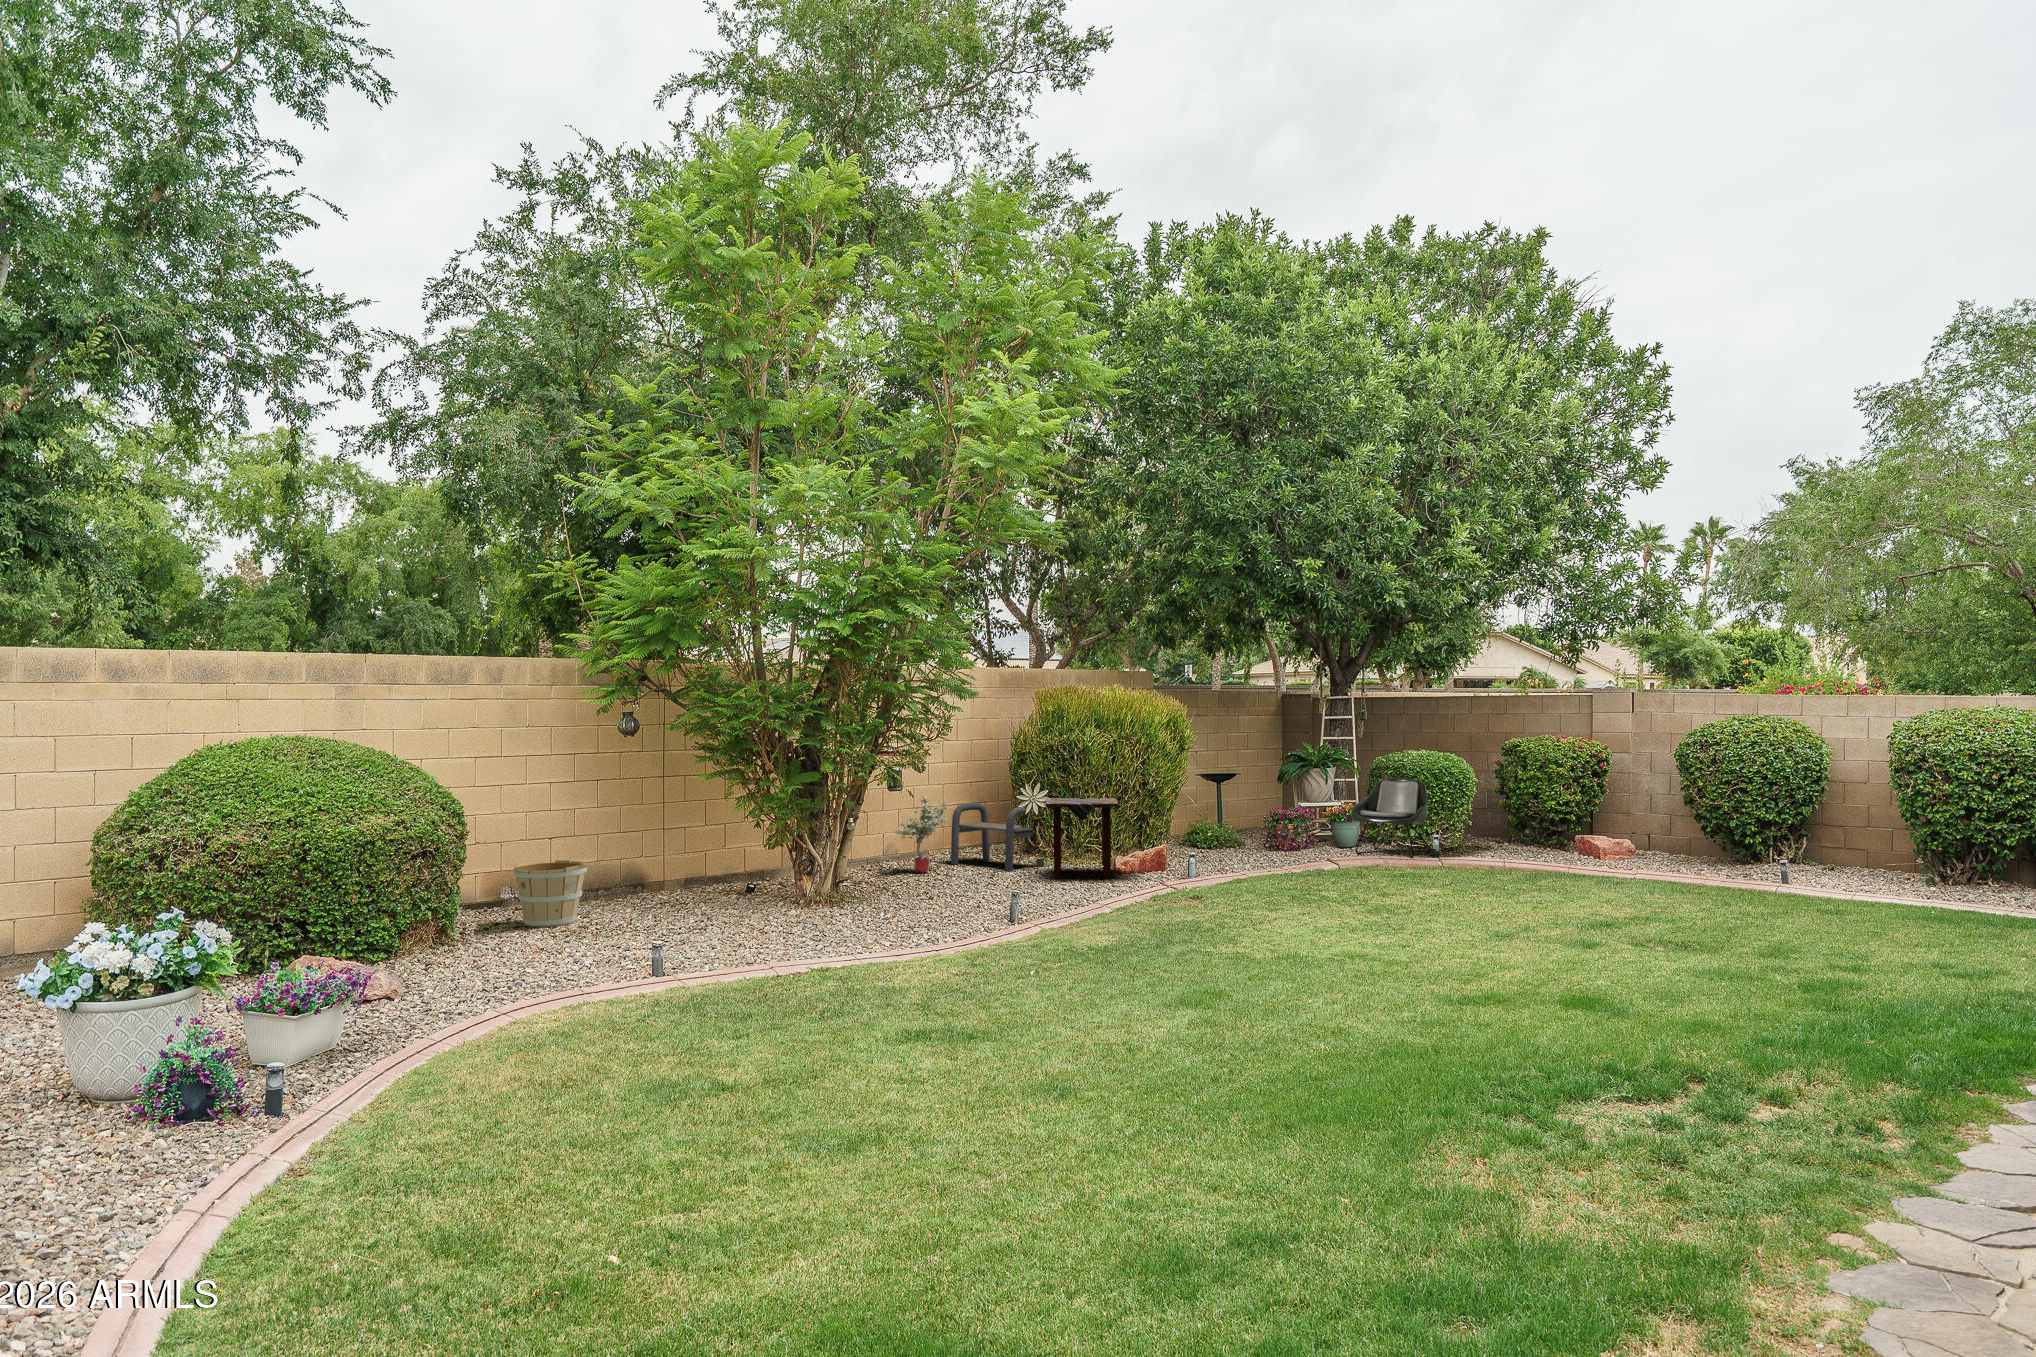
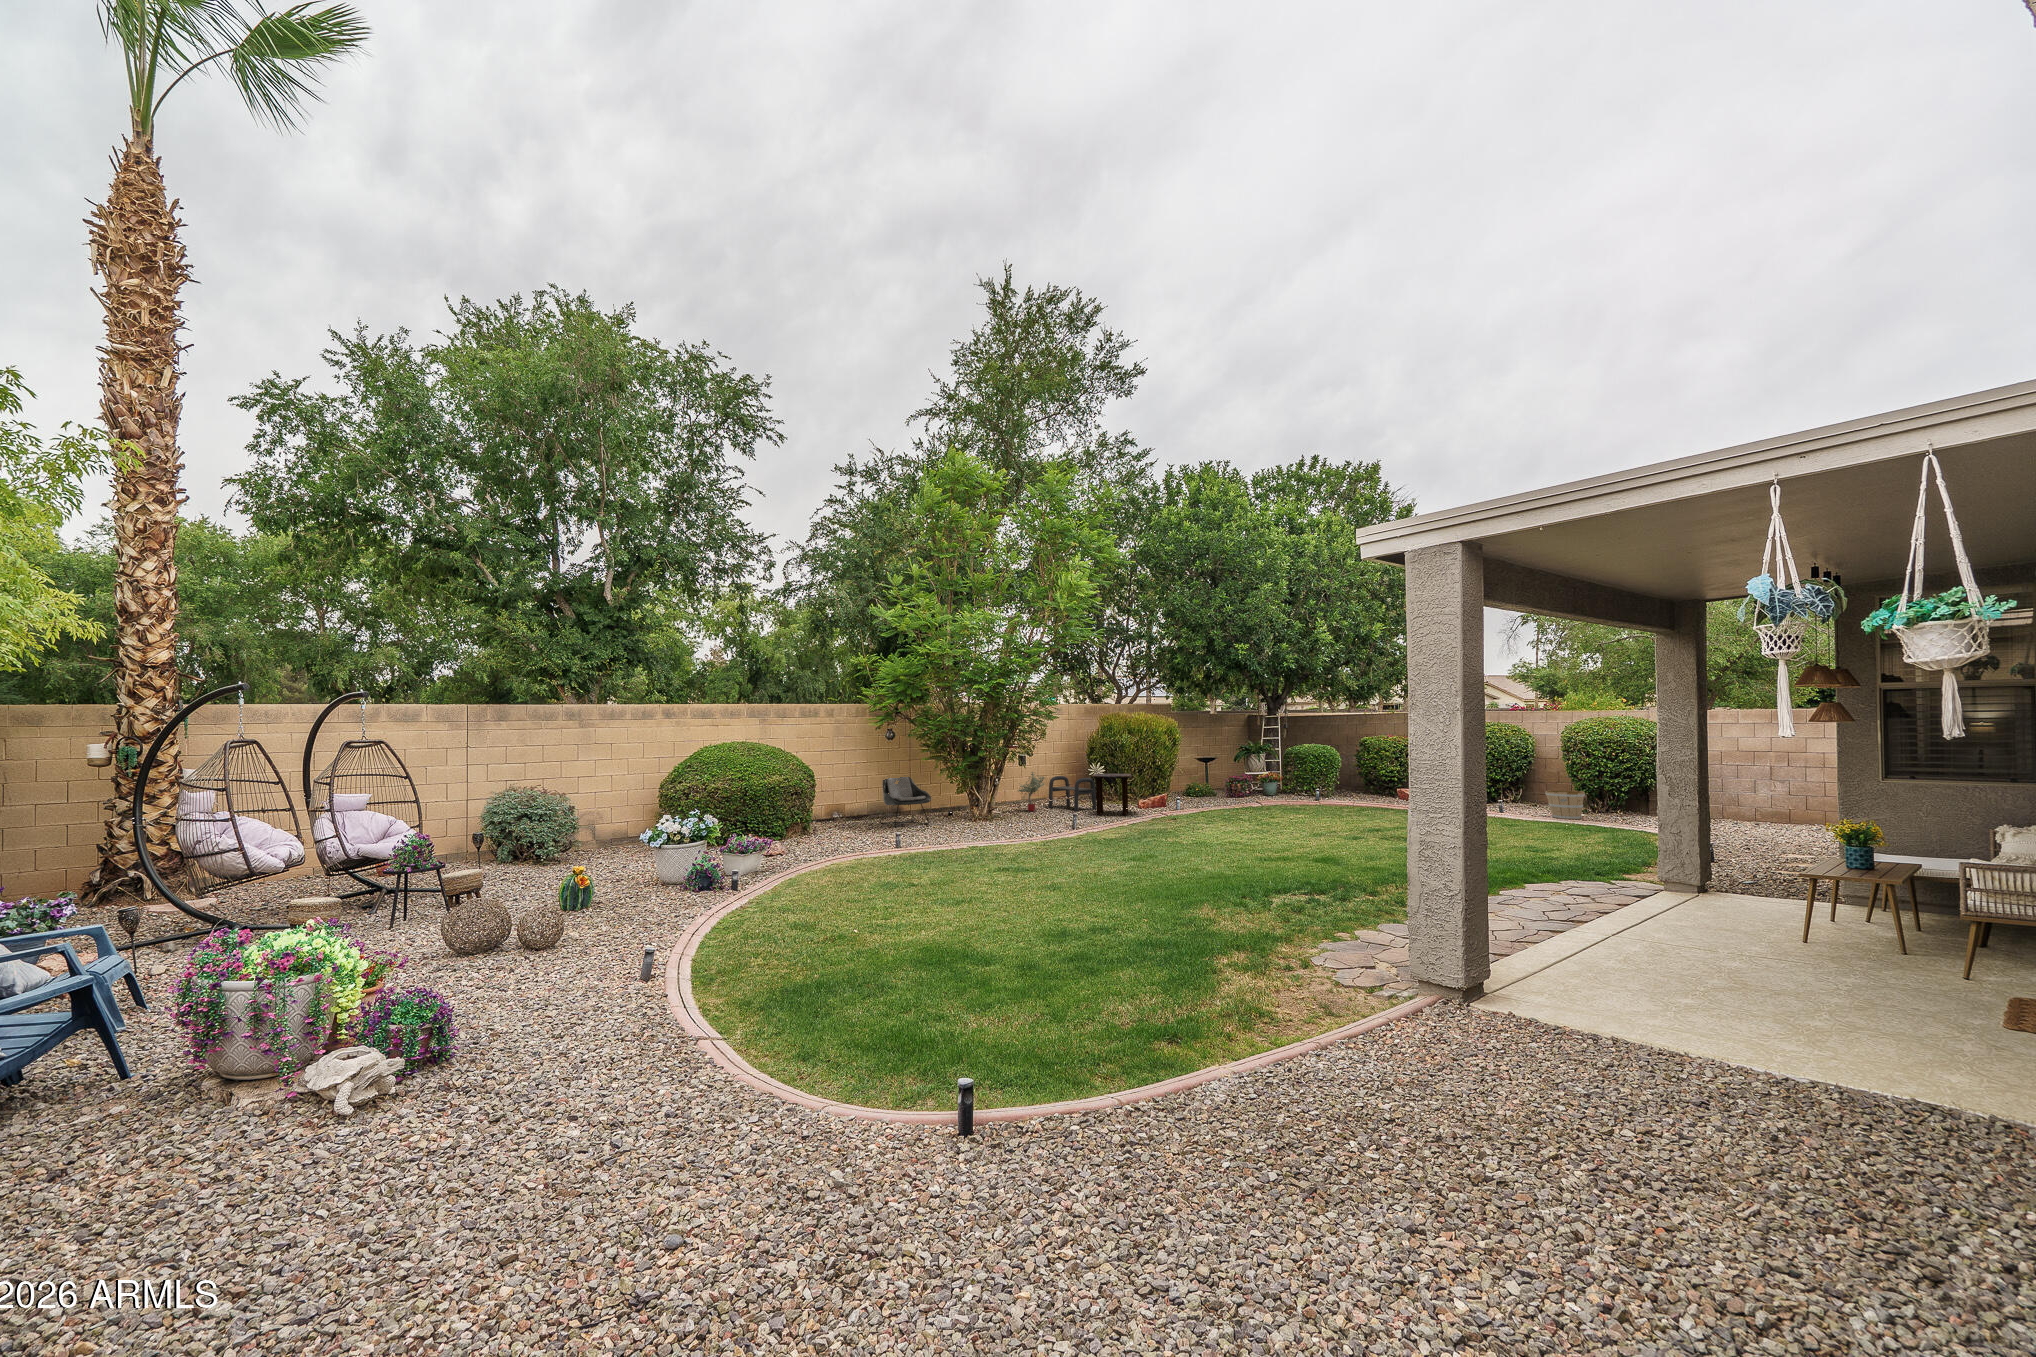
lounge chair: present [1351,778,1431,858] -> present [880,777,931,828]
wooden bucket: present [513,860,587,927] -> present [1545,790,1585,819]

